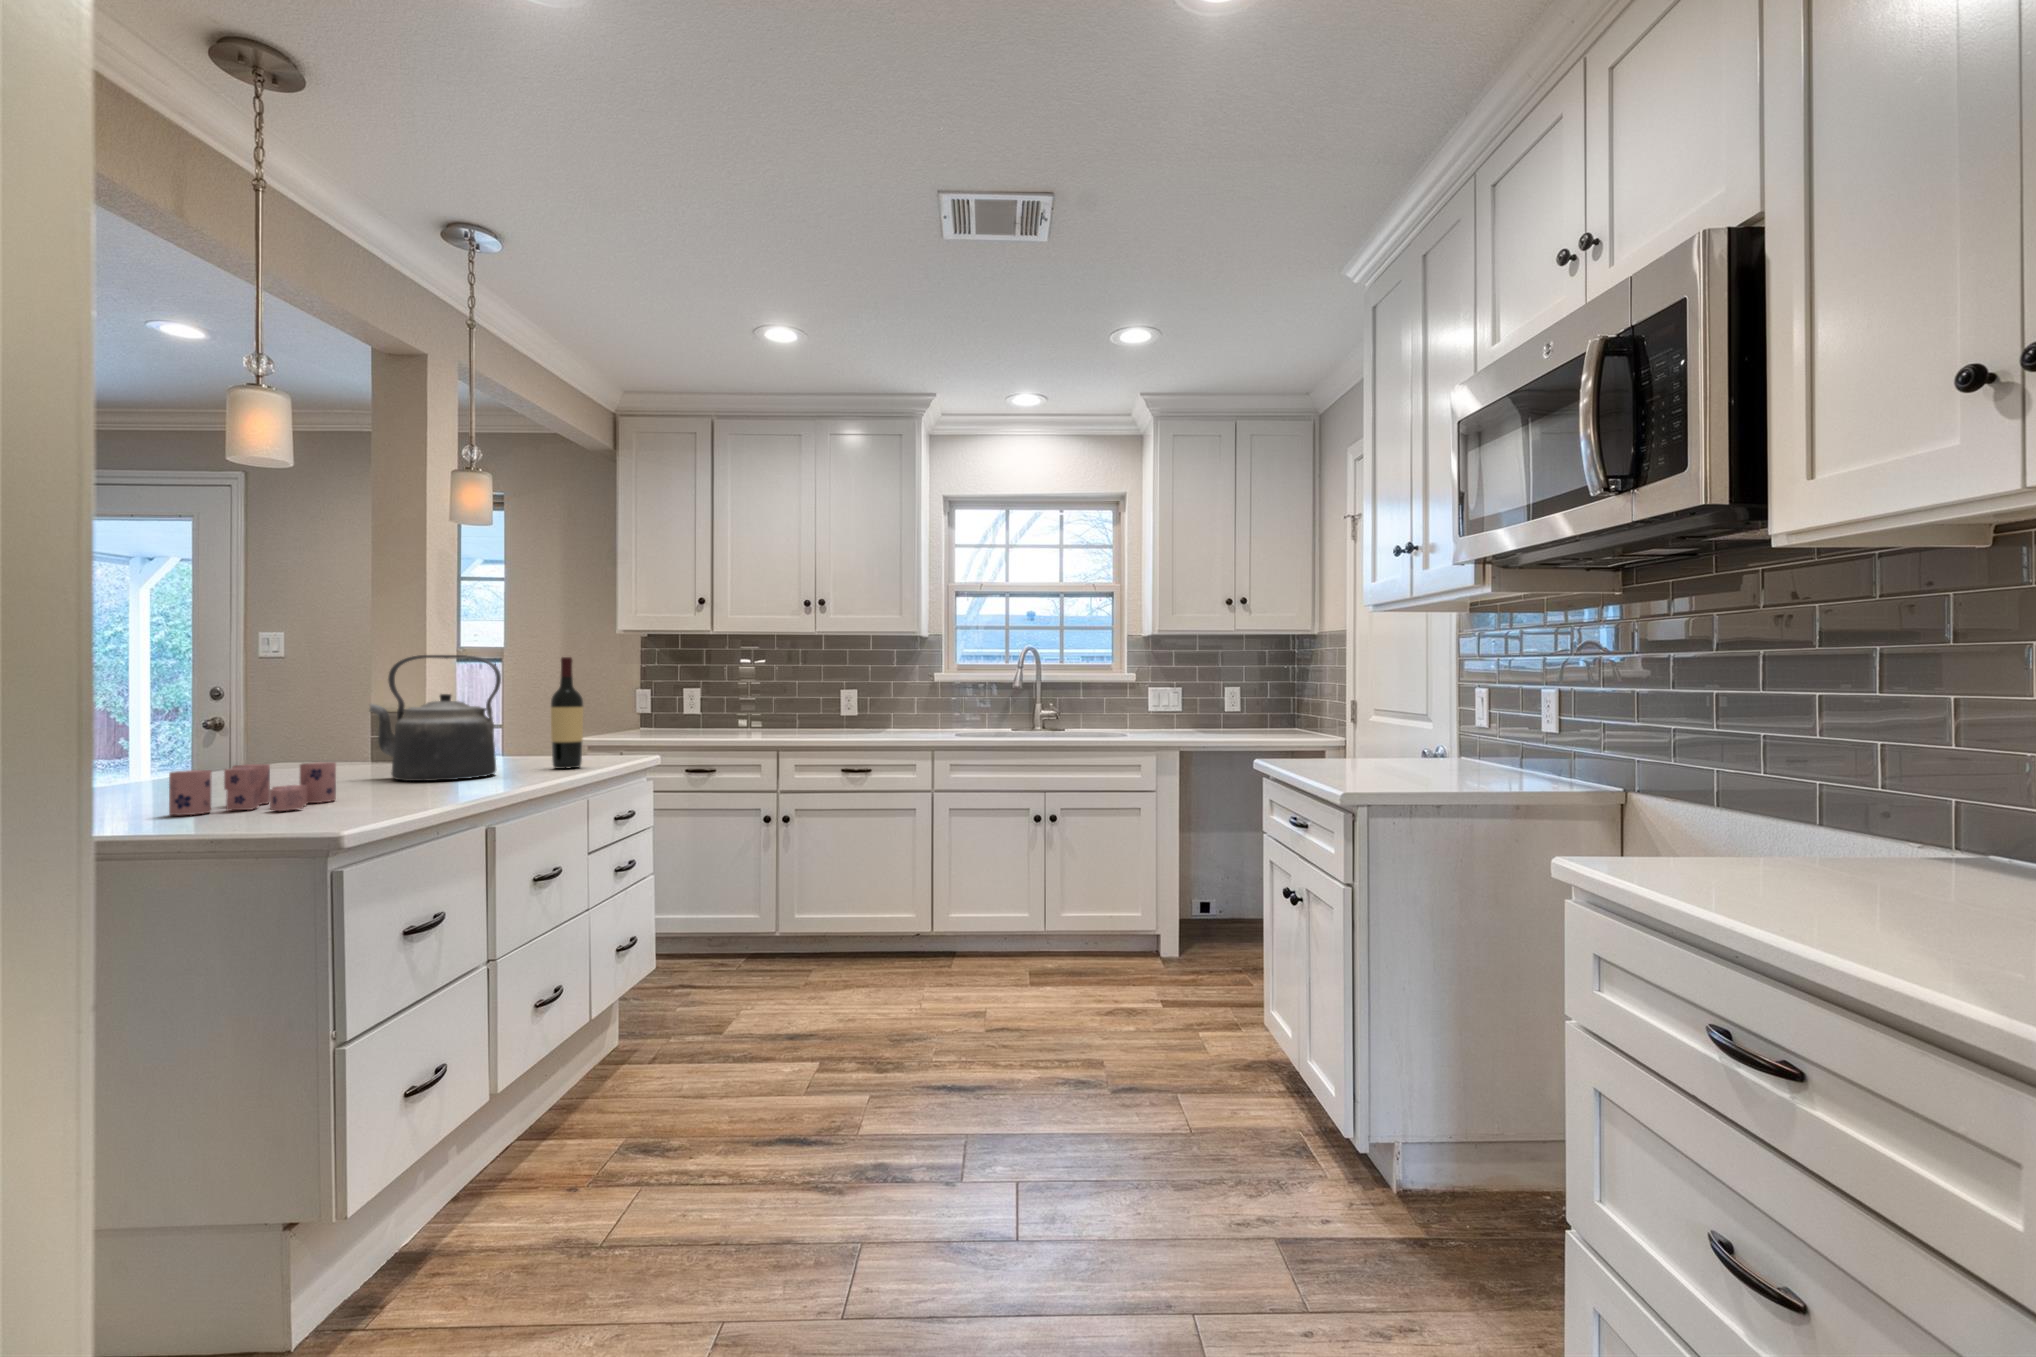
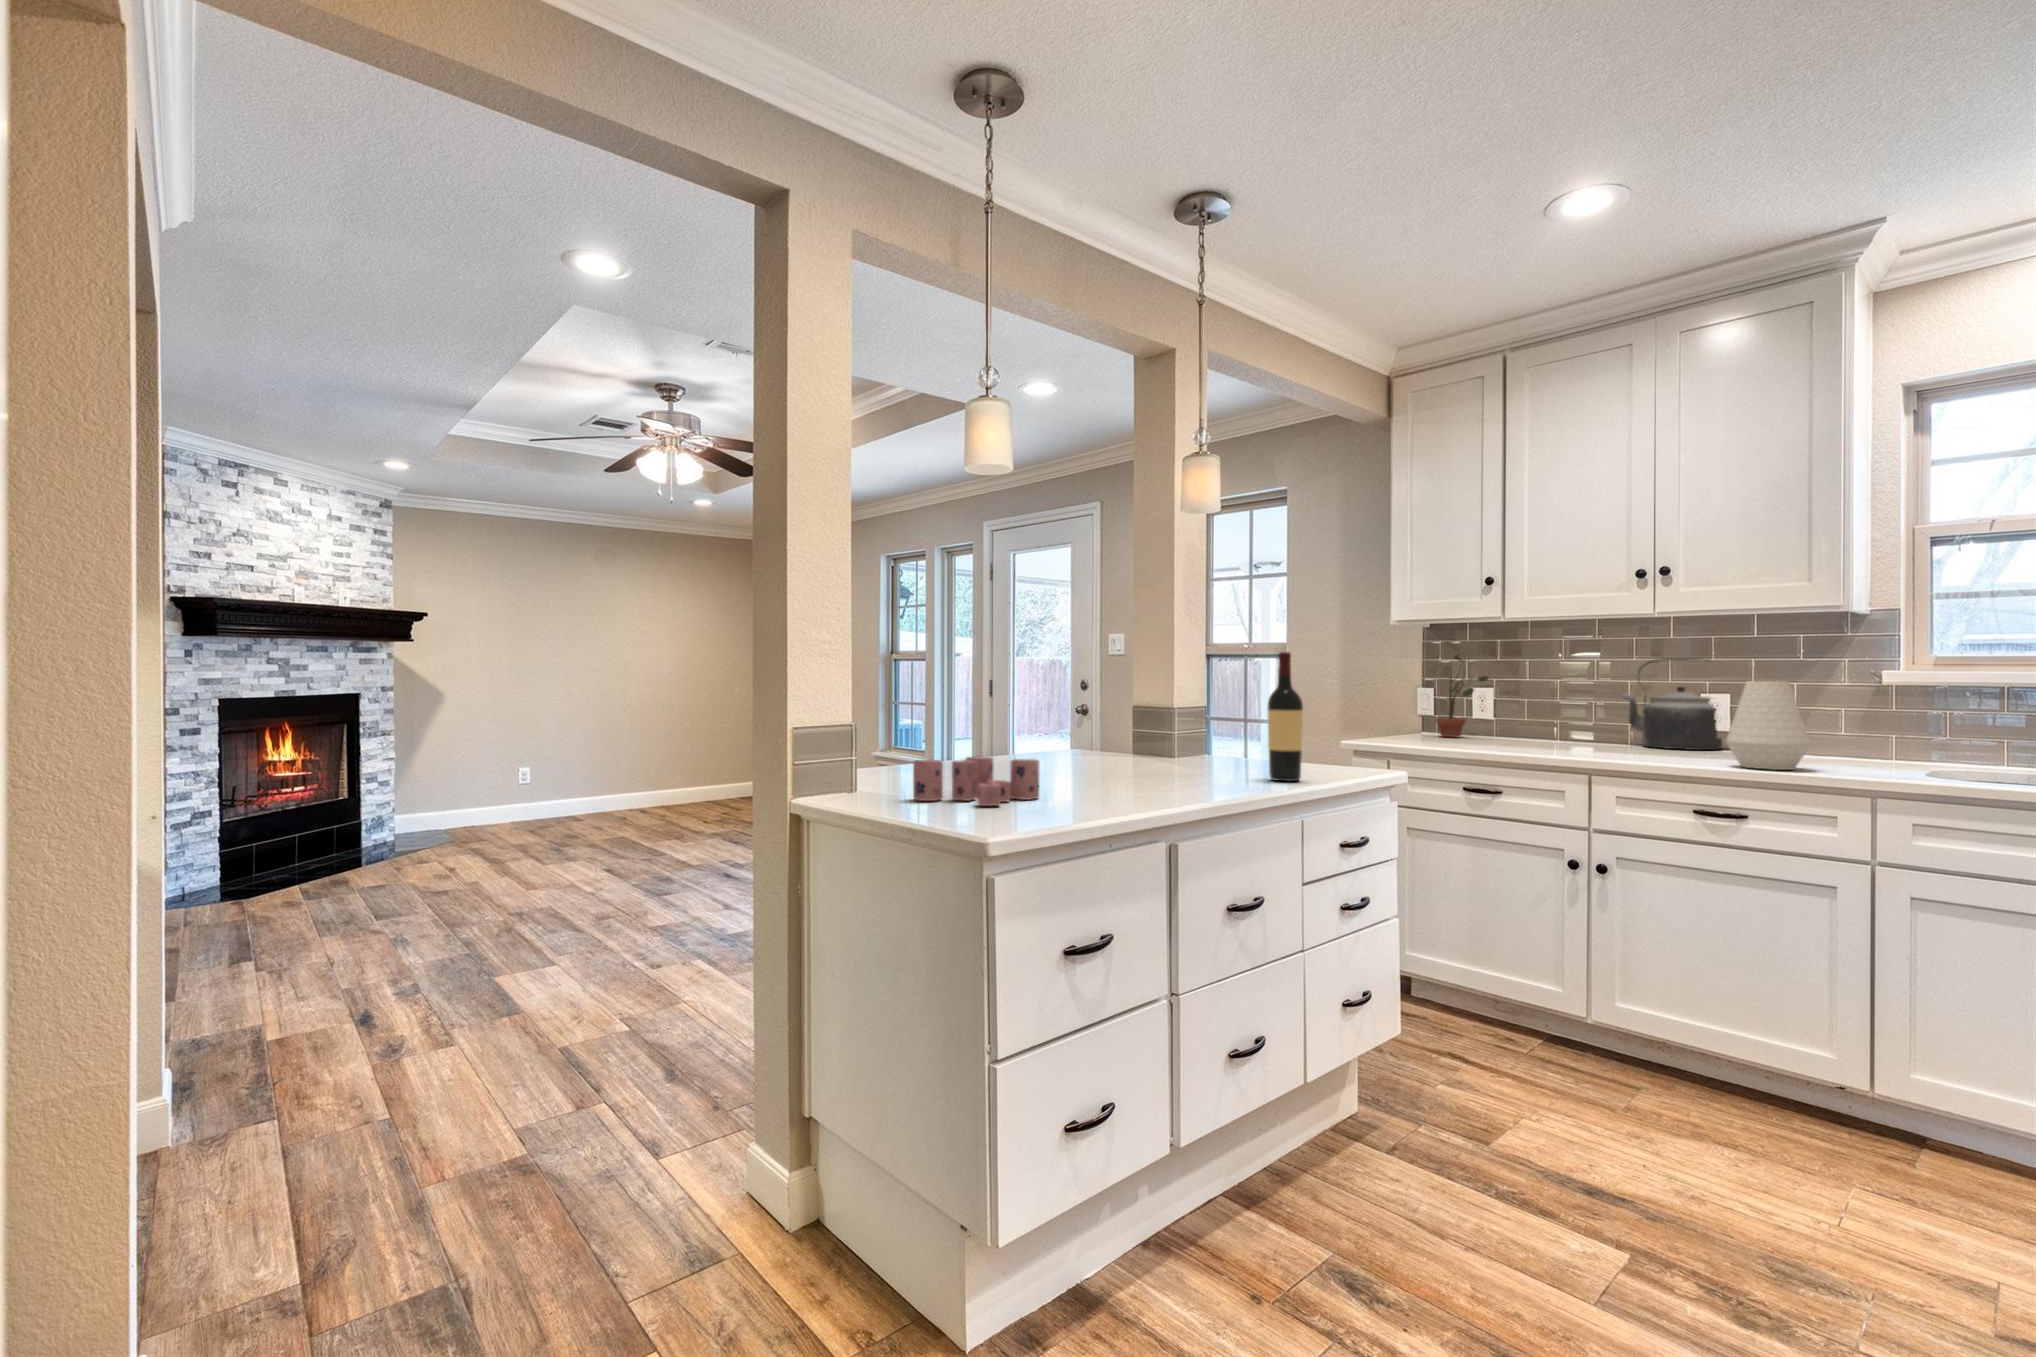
potted plant: none [653,654,700,730] -> present [1436,656,1488,737]
kettle: present [369,655,501,781] -> present [1623,658,1722,750]
vase: none [859,681,903,738] -> present [1726,681,1811,770]

